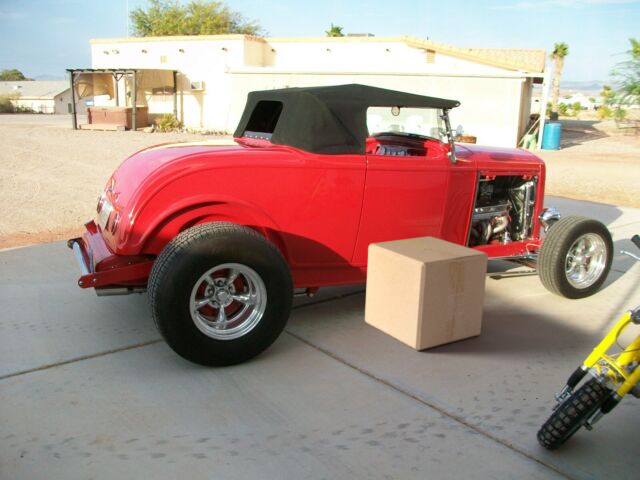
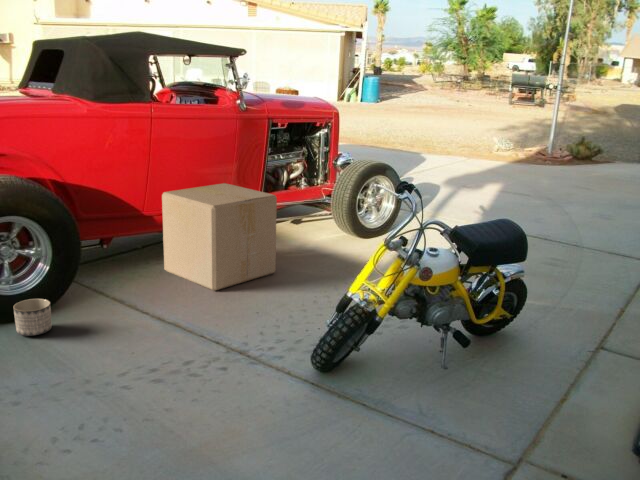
planter: none [227,346,261,385] -> present [13,299,52,336]

